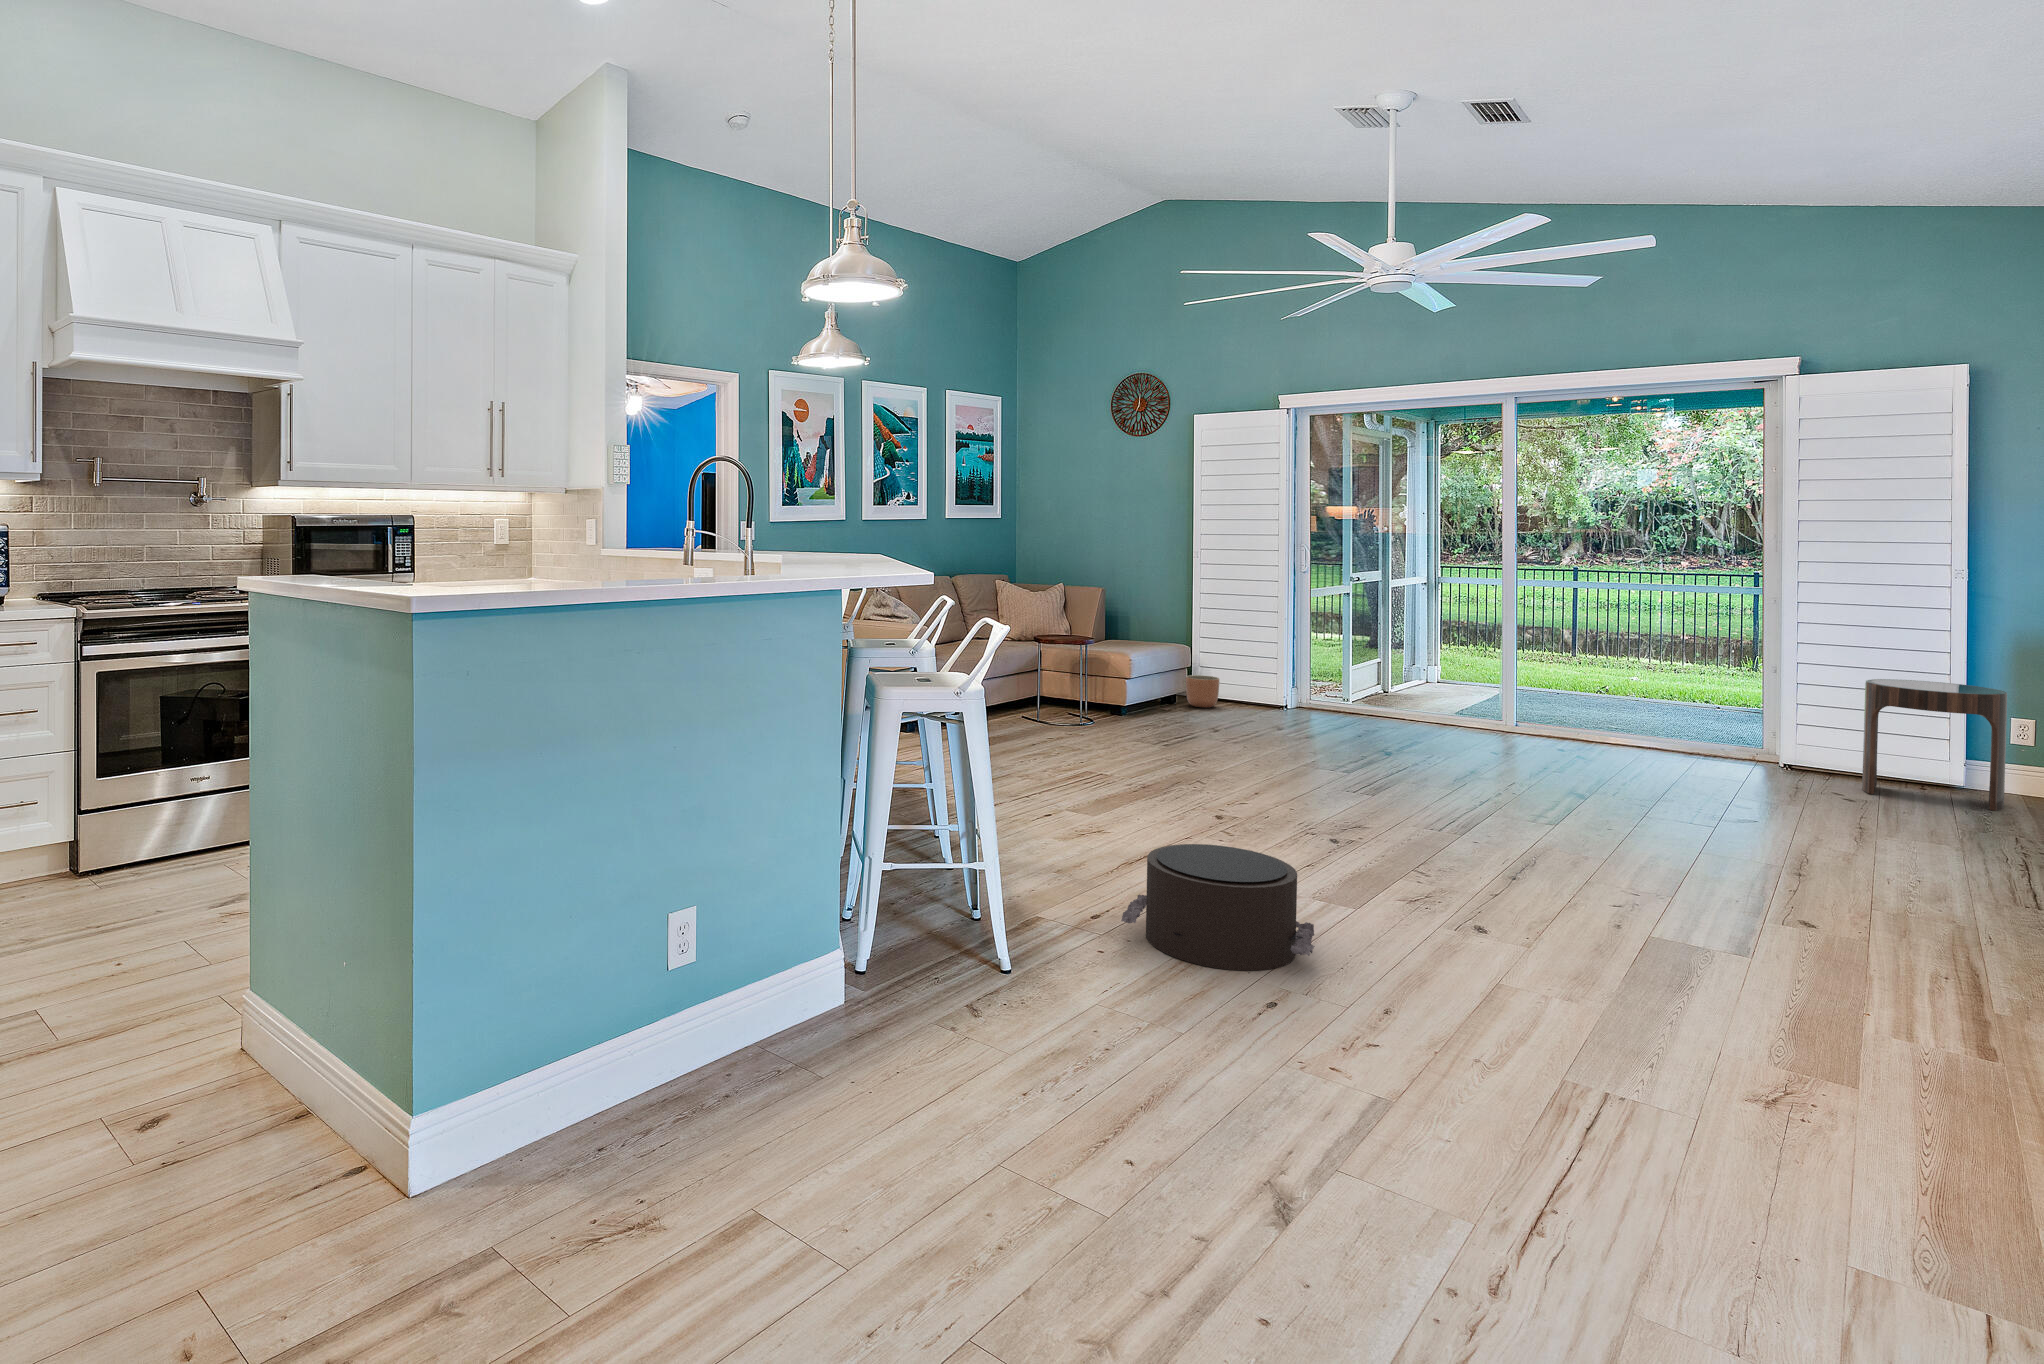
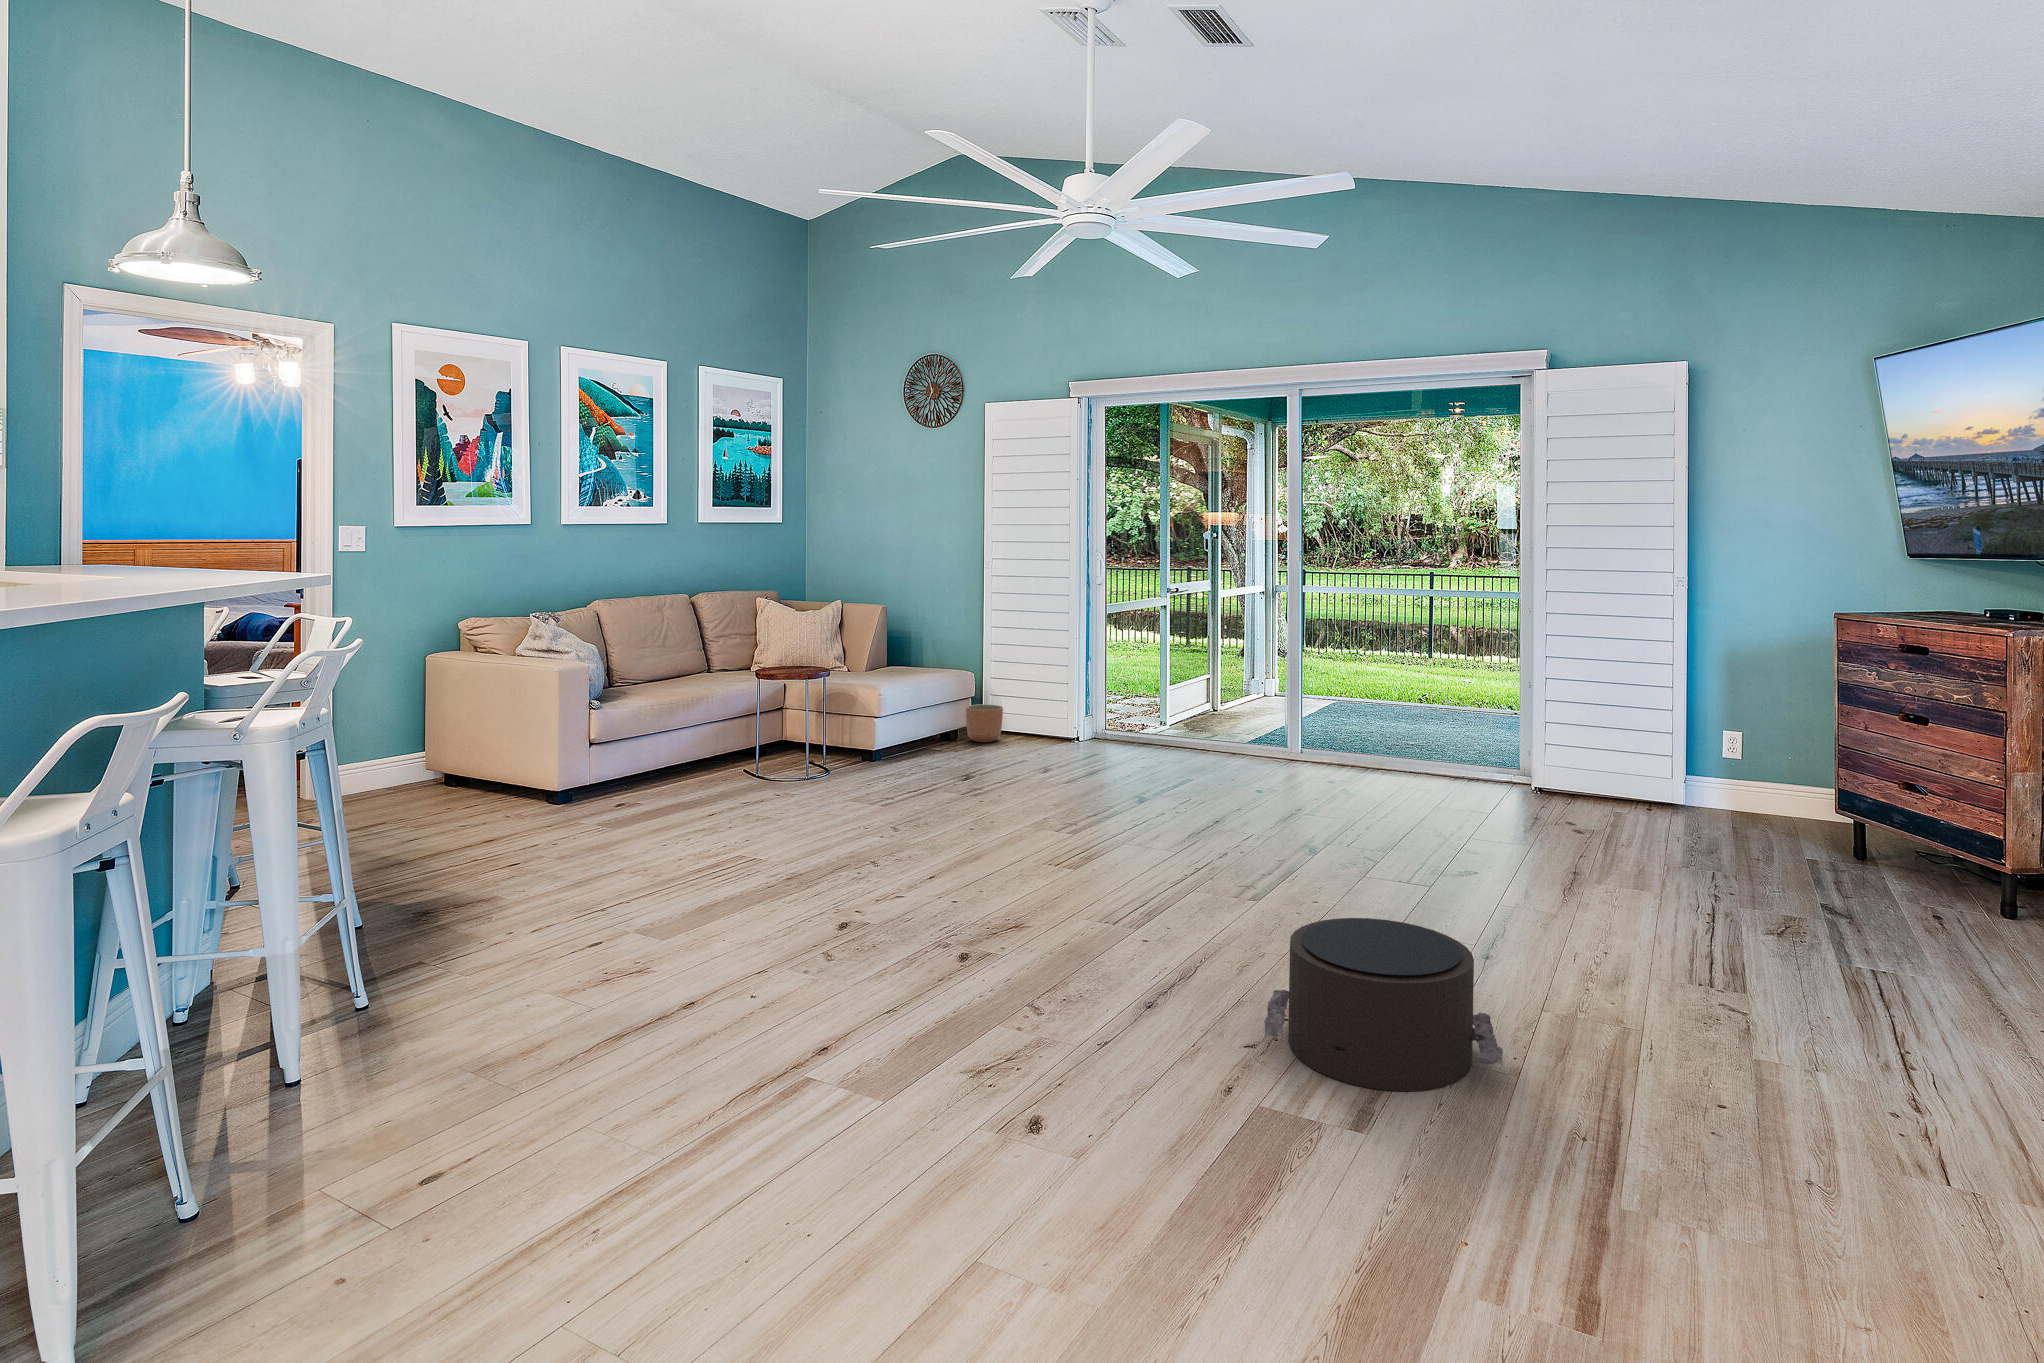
side table: present [1862,679,2007,811] -> none [1594,693,1717,835]
pouf: present [1121,844,1315,971] -> present [1264,918,1503,1091]

